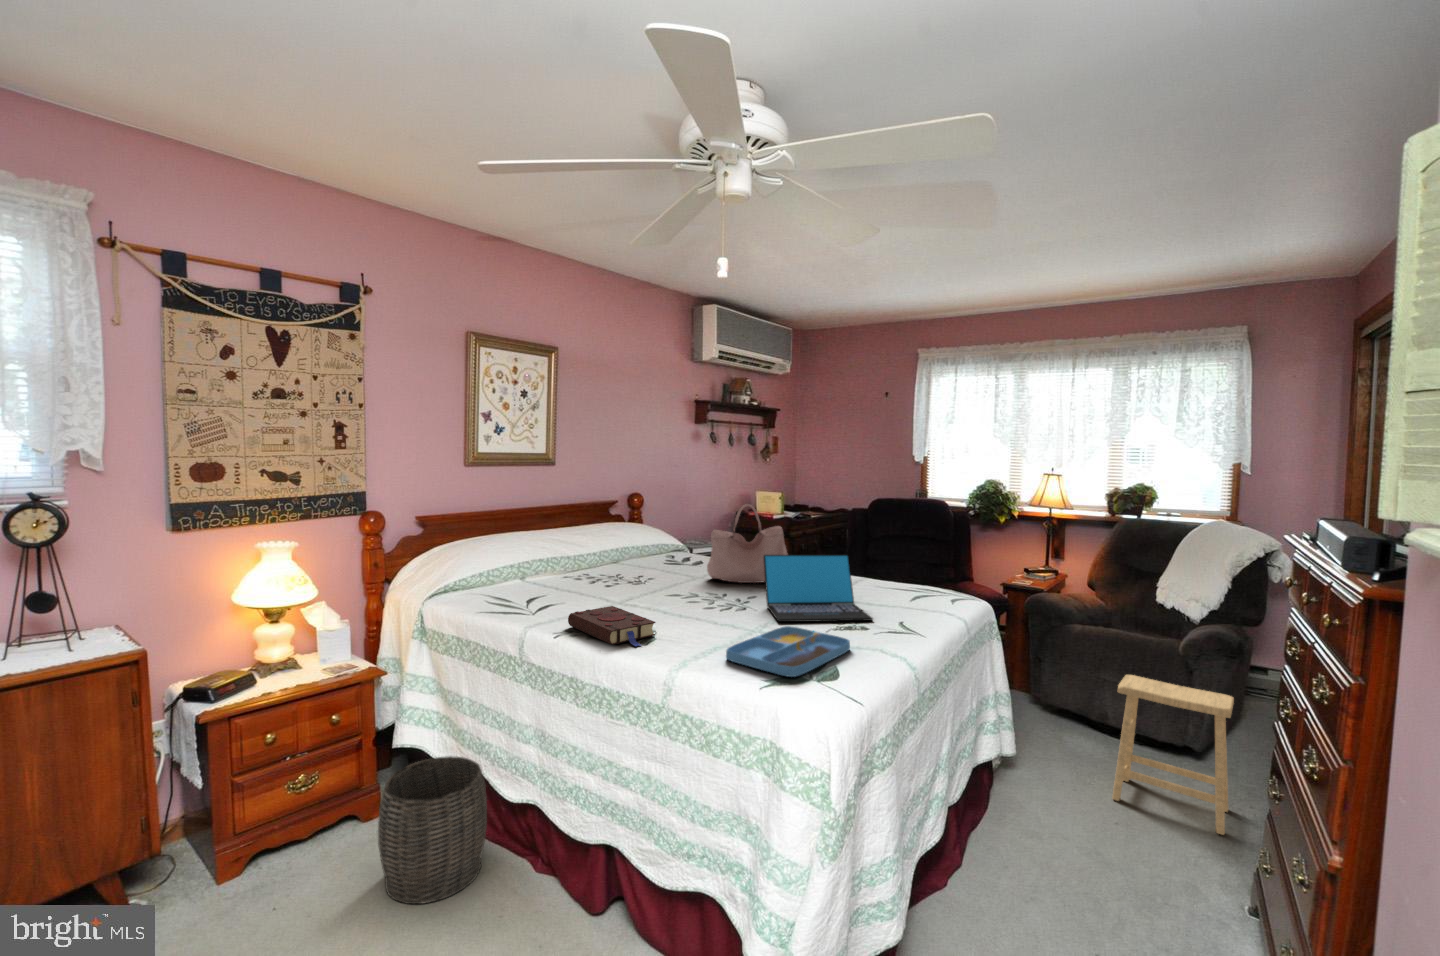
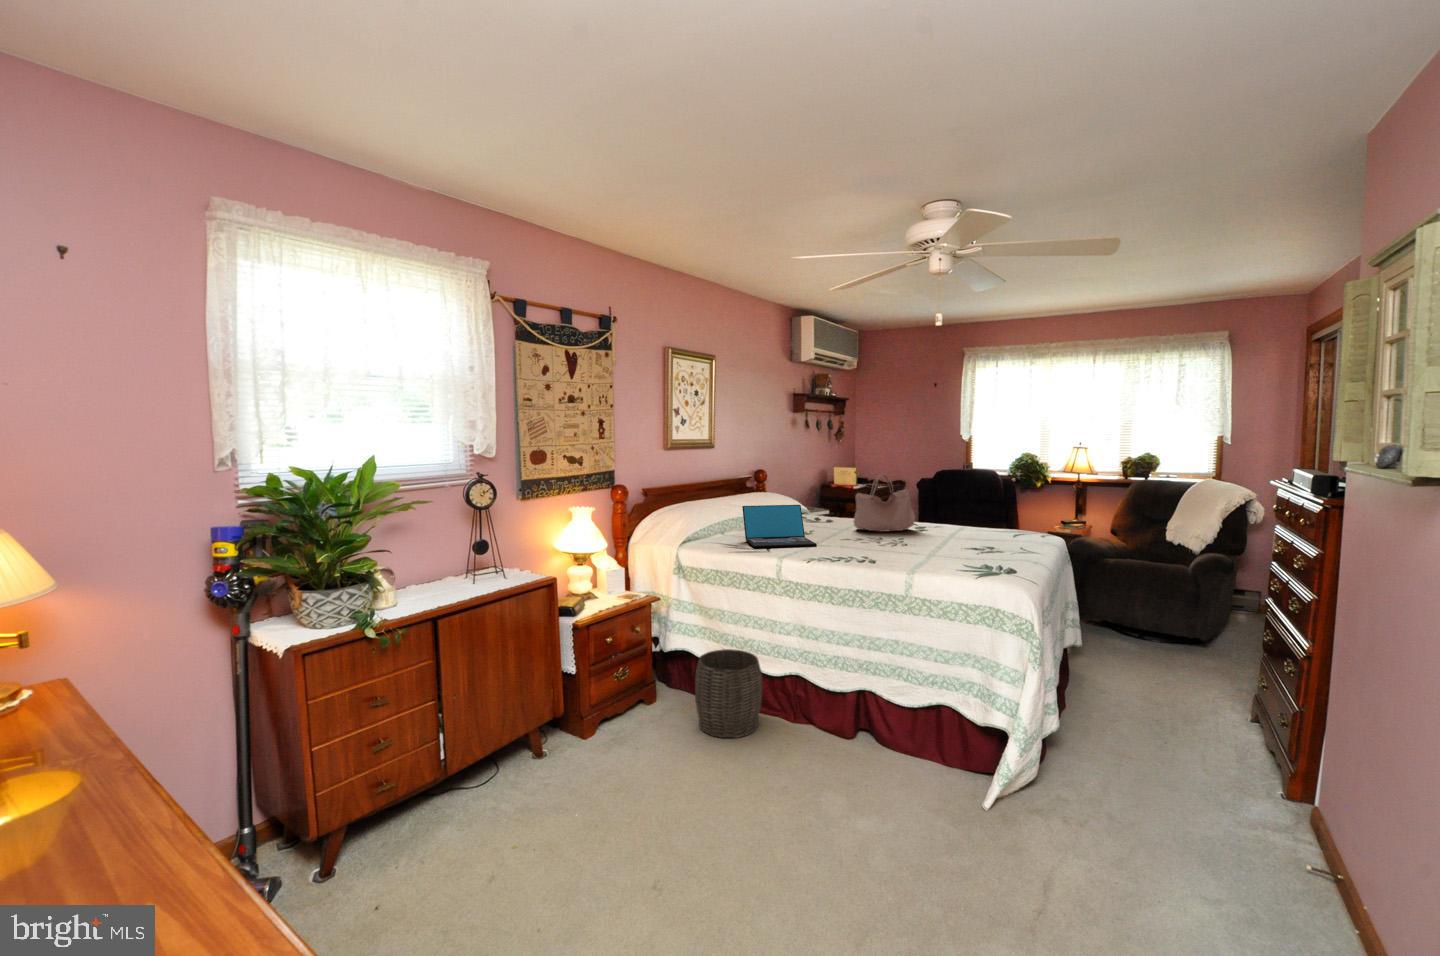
laptop: present [764,555,873,622] -> present [742,505,817,548]
book: present [568,606,655,646] -> none [805,544,871,566]
tray: present [726,626,850,677] -> none [933,552,1005,576]
footstool: present [1112,675,1234,835] -> none [1152,586,1235,685]

